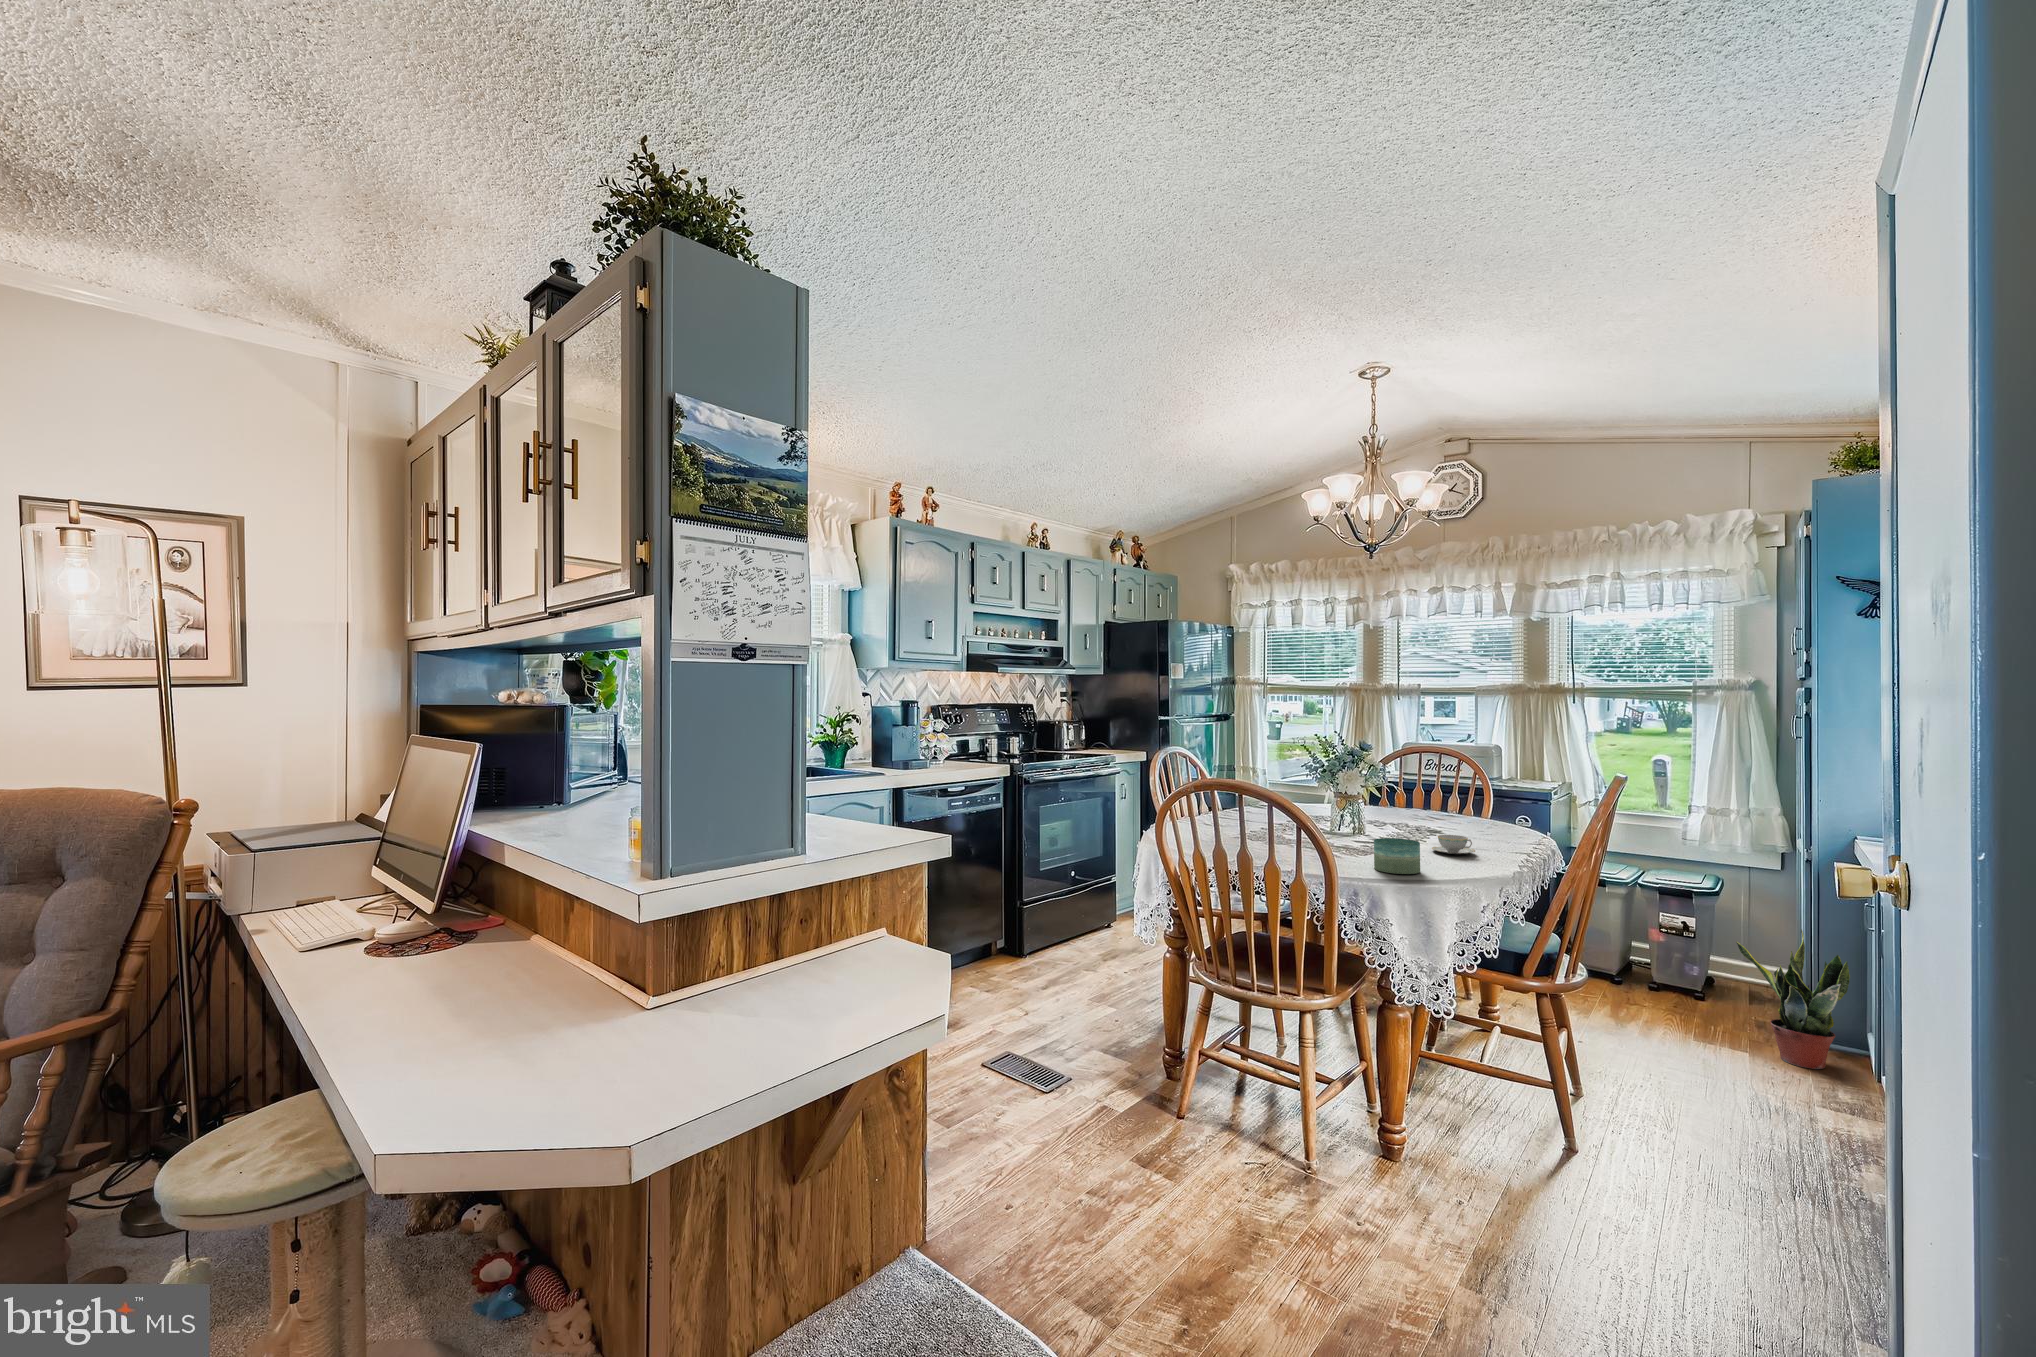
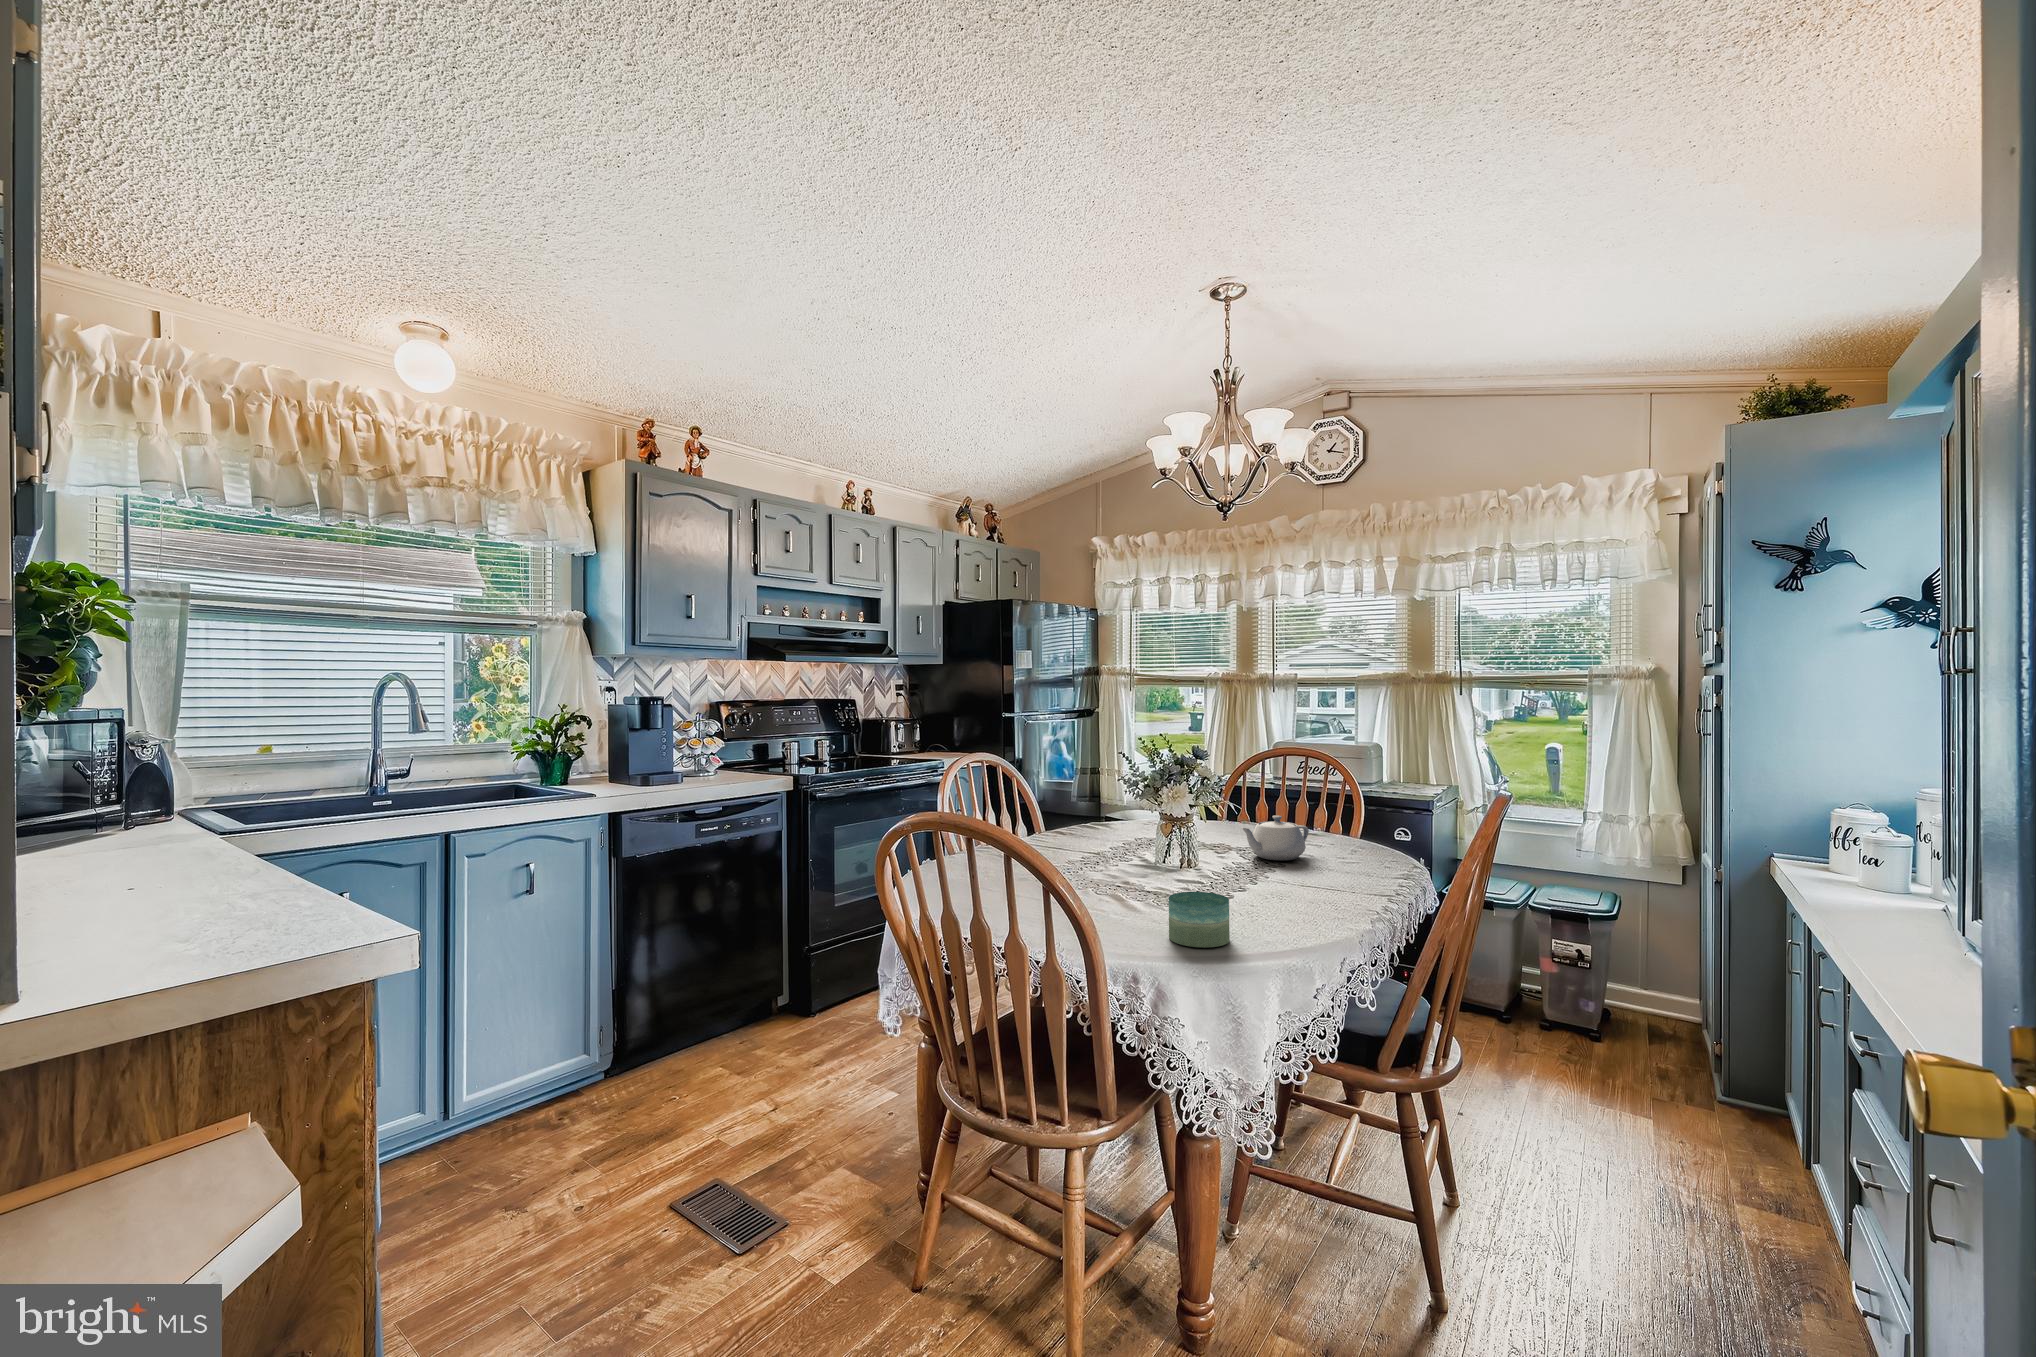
teapot: none [1406,794,1458,828] -> present [1241,816,1309,860]
teacup: present [1432,835,1475,854] -> none [1260,877,1315,906]
potted plant: present [1736,929,1850,1069] -> none [1637,969,1768,1144]

